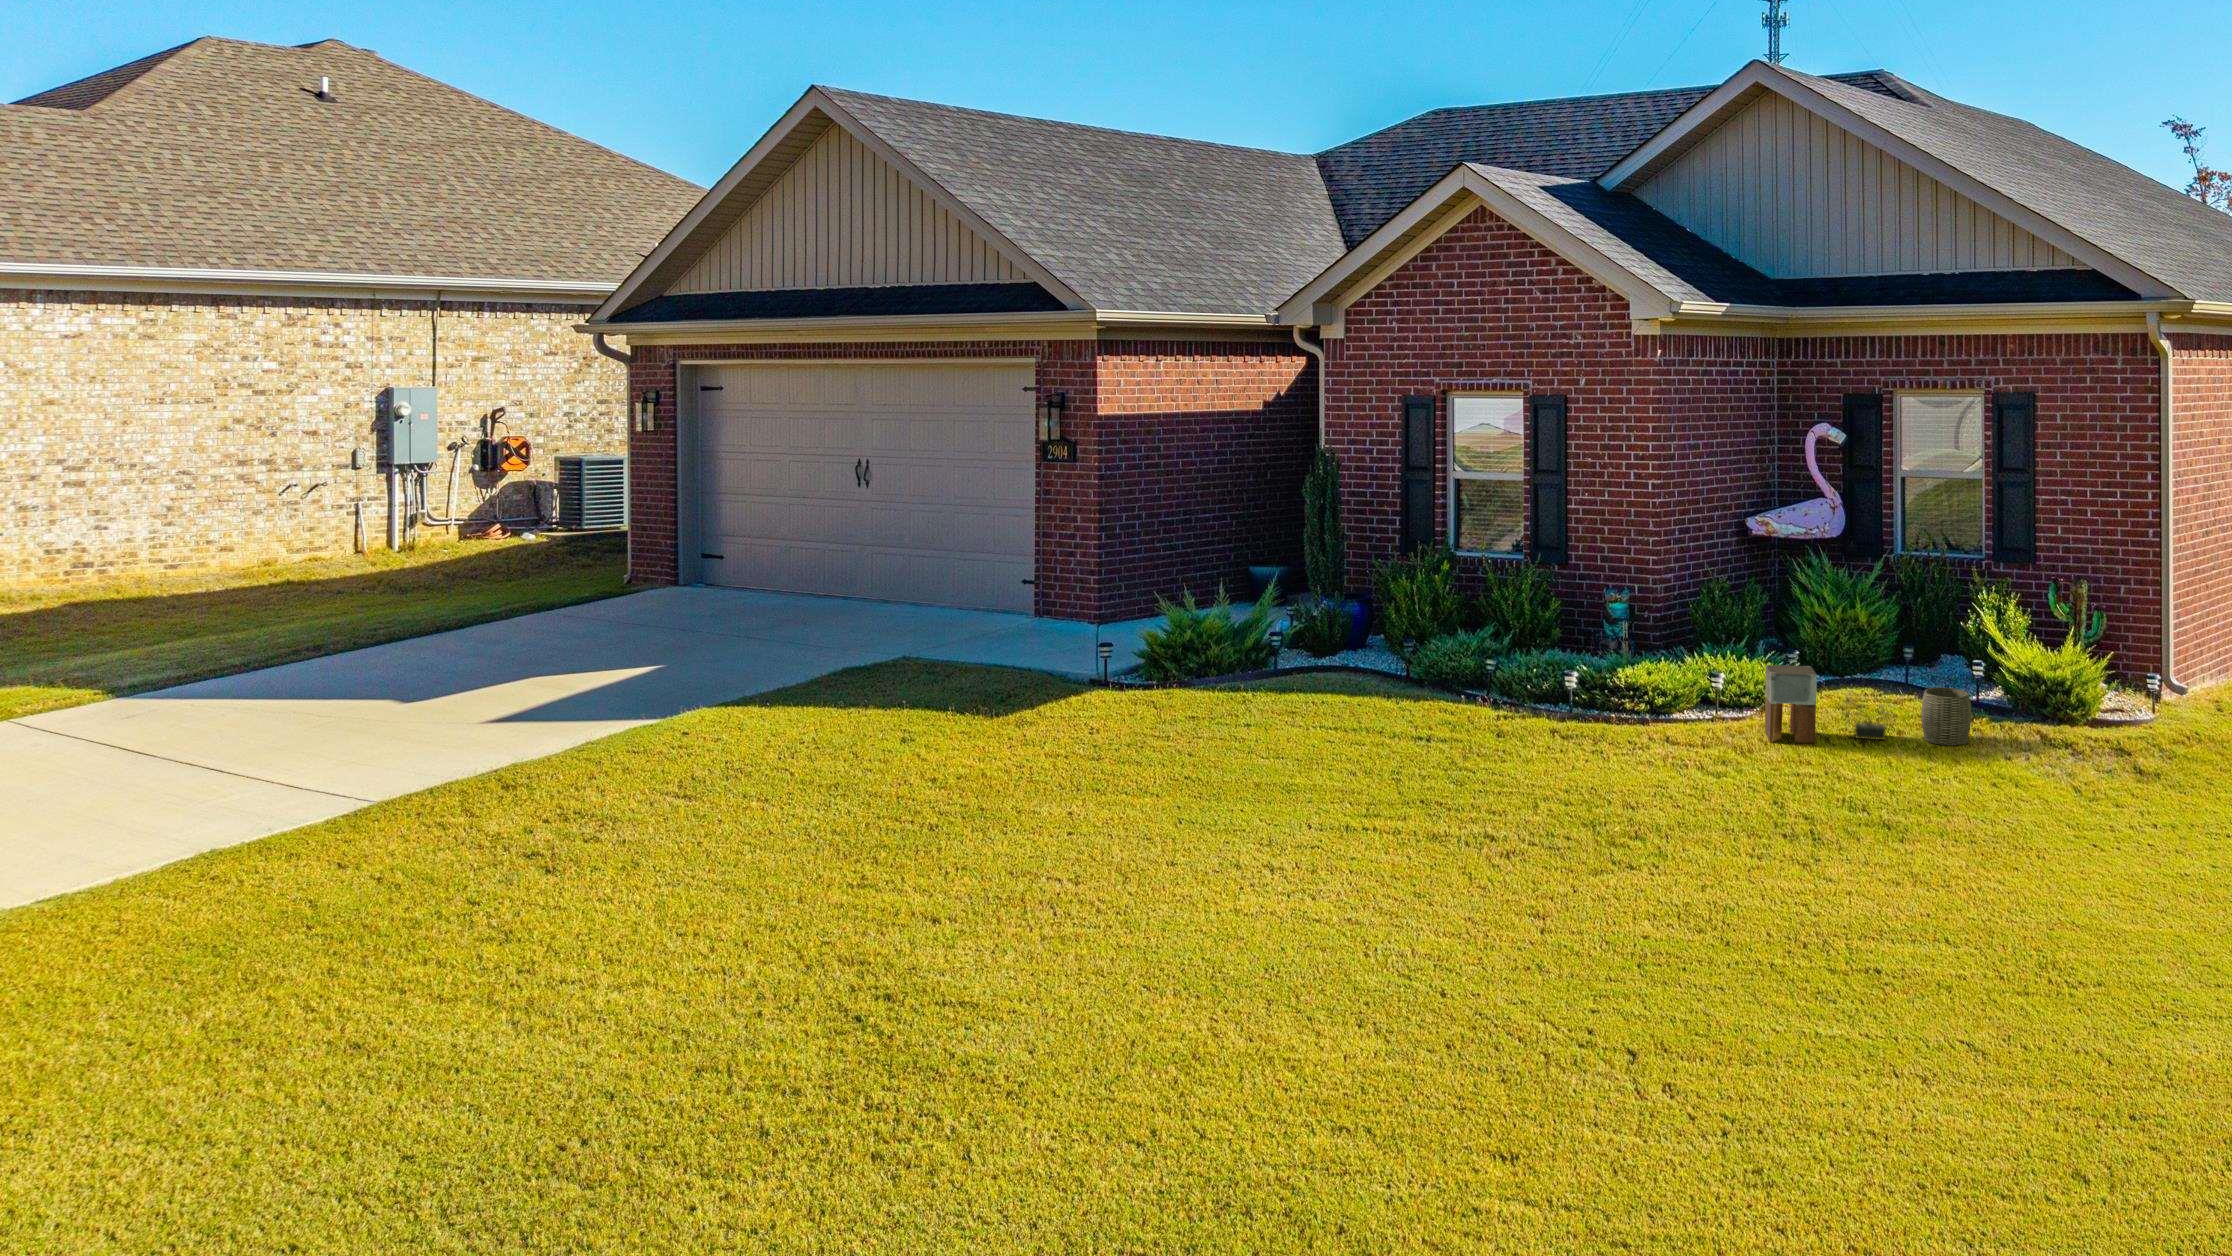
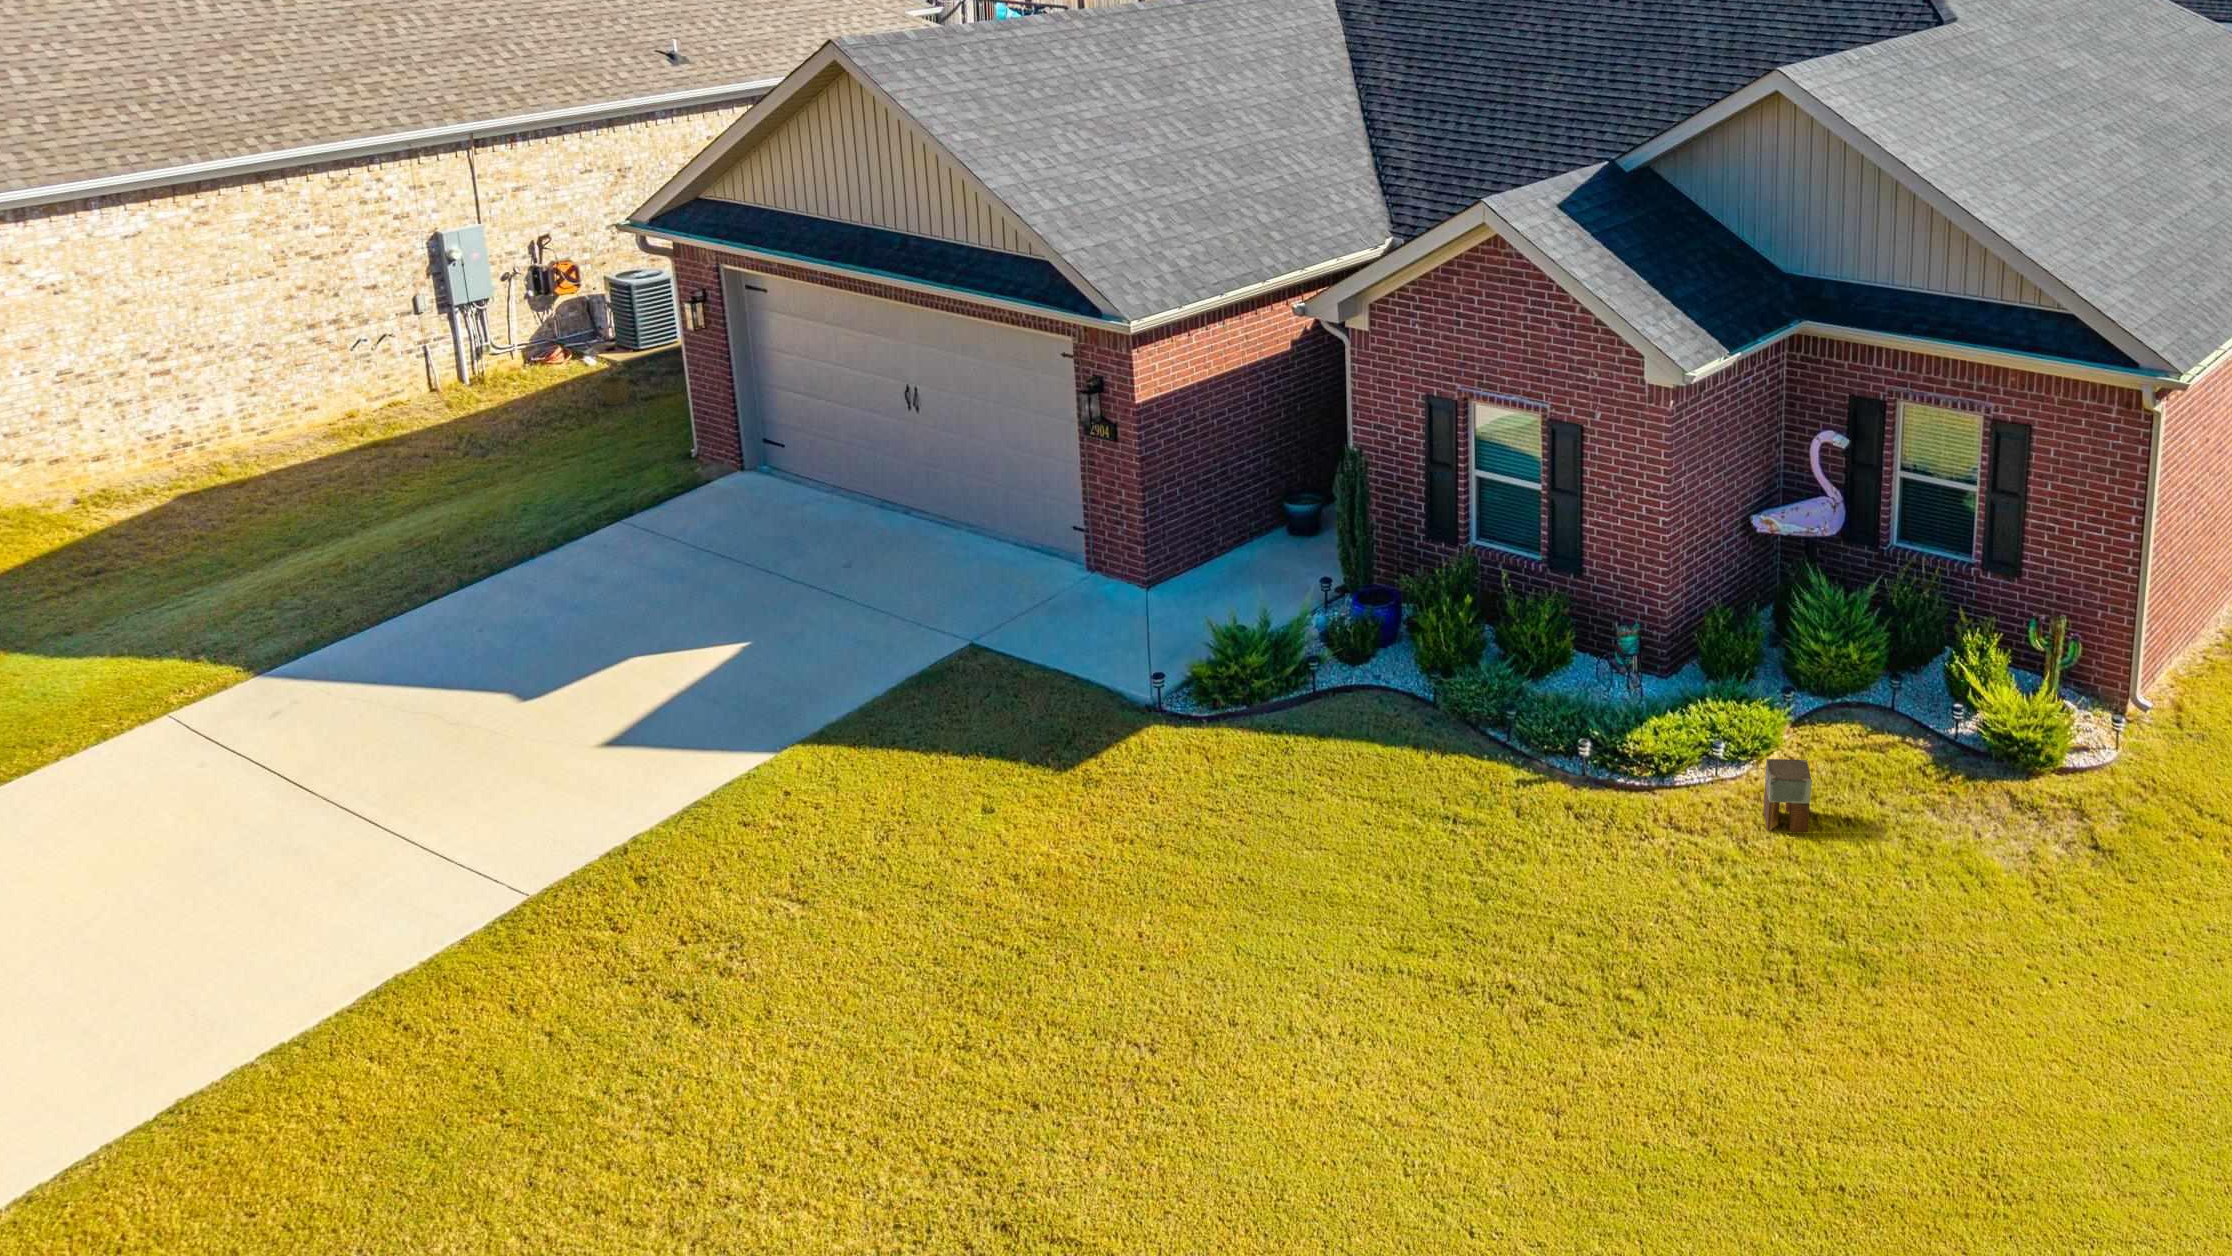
woven basket: present [1921,687,1971,746] -> present [600,376,628,405]
decorative plant: present [1841,693,1888,740] -> none [1831,779,1880,826]

